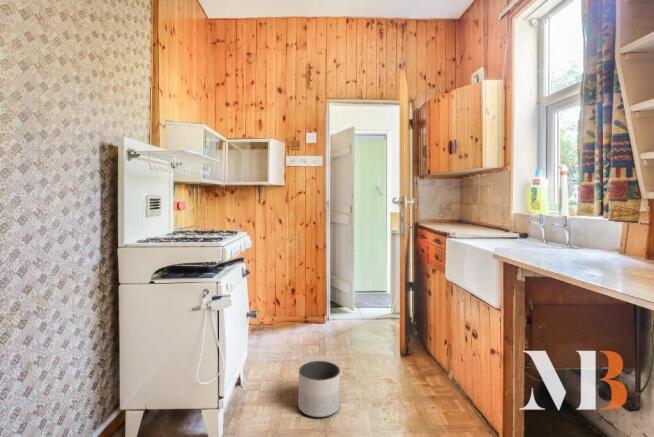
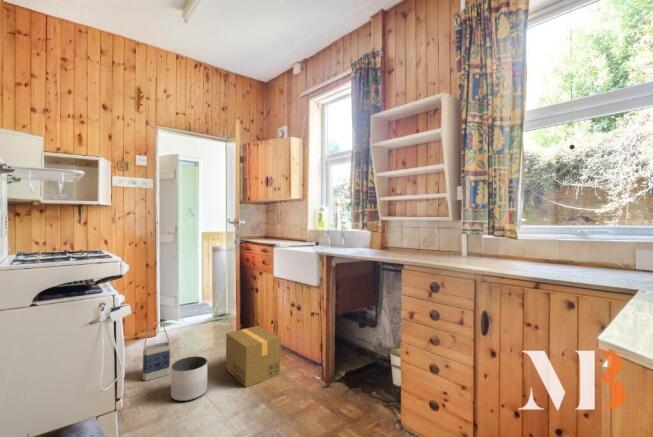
bag: none [287,311,315,374] -> present [143,322,170,381]
cardboard box: none [372,342,443,427] -> present [226,326,281,387]

